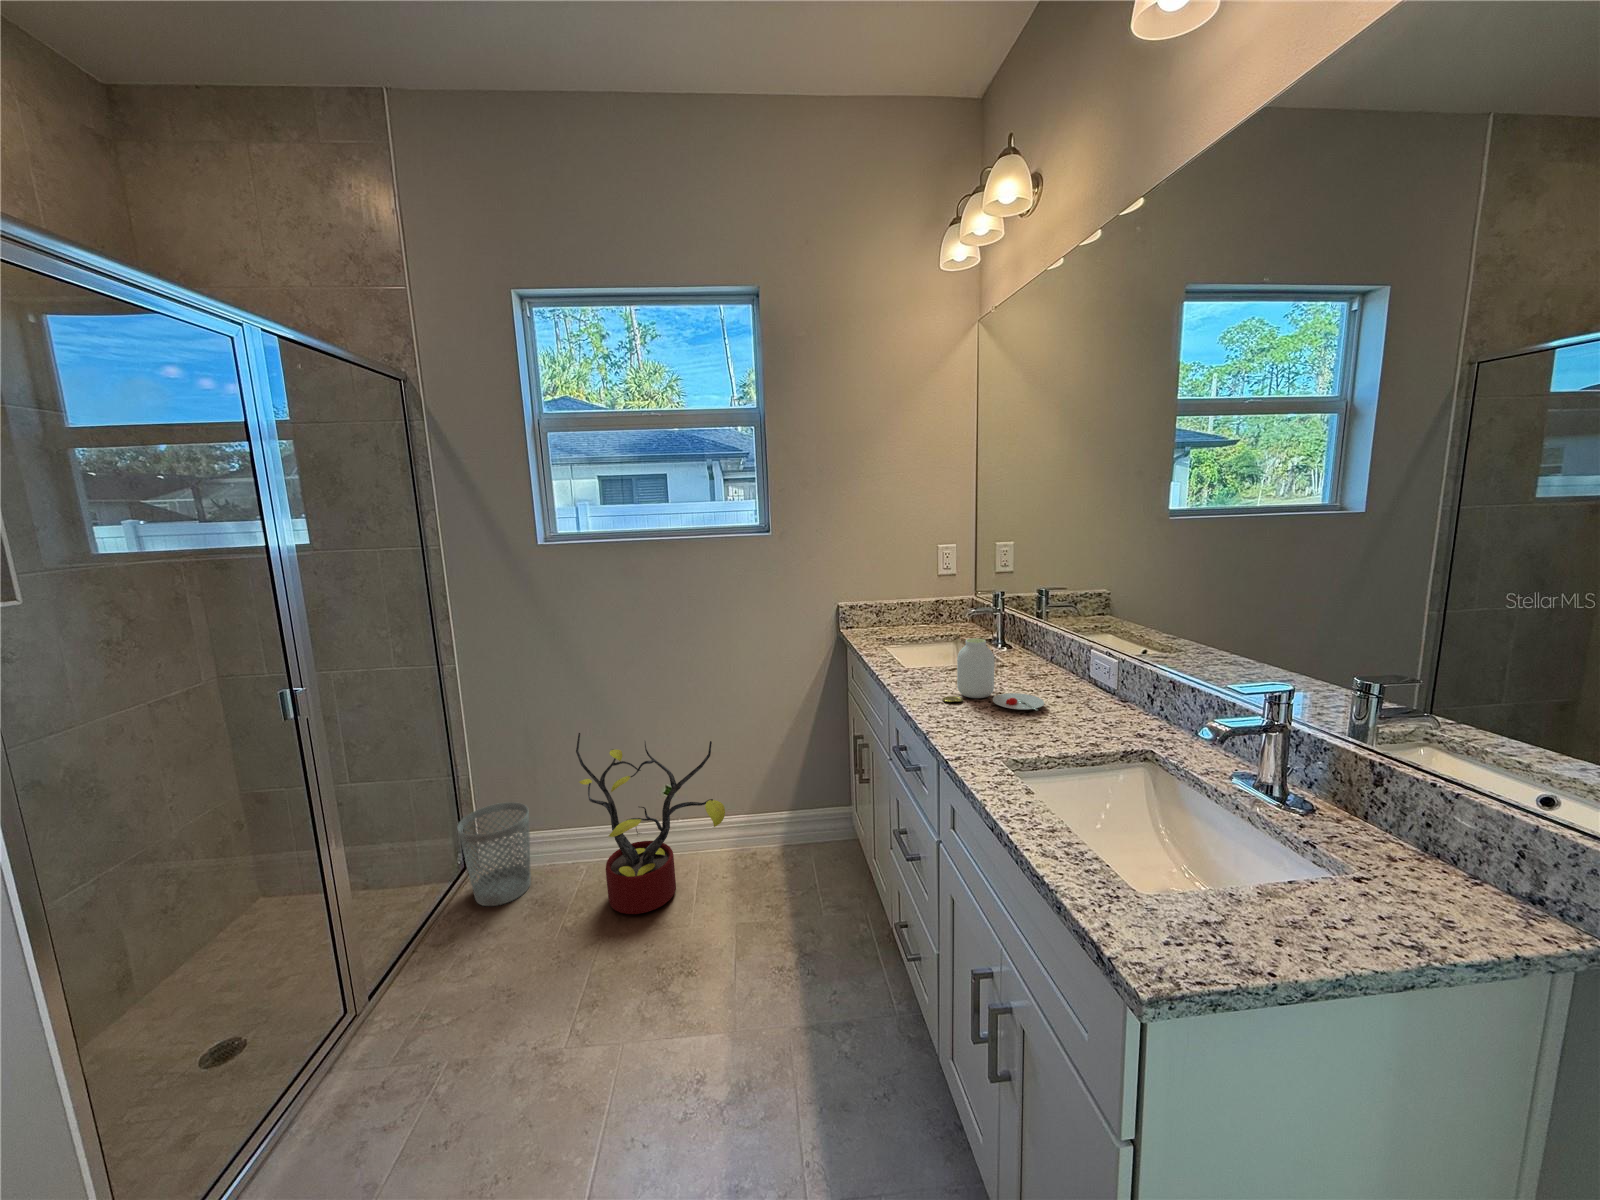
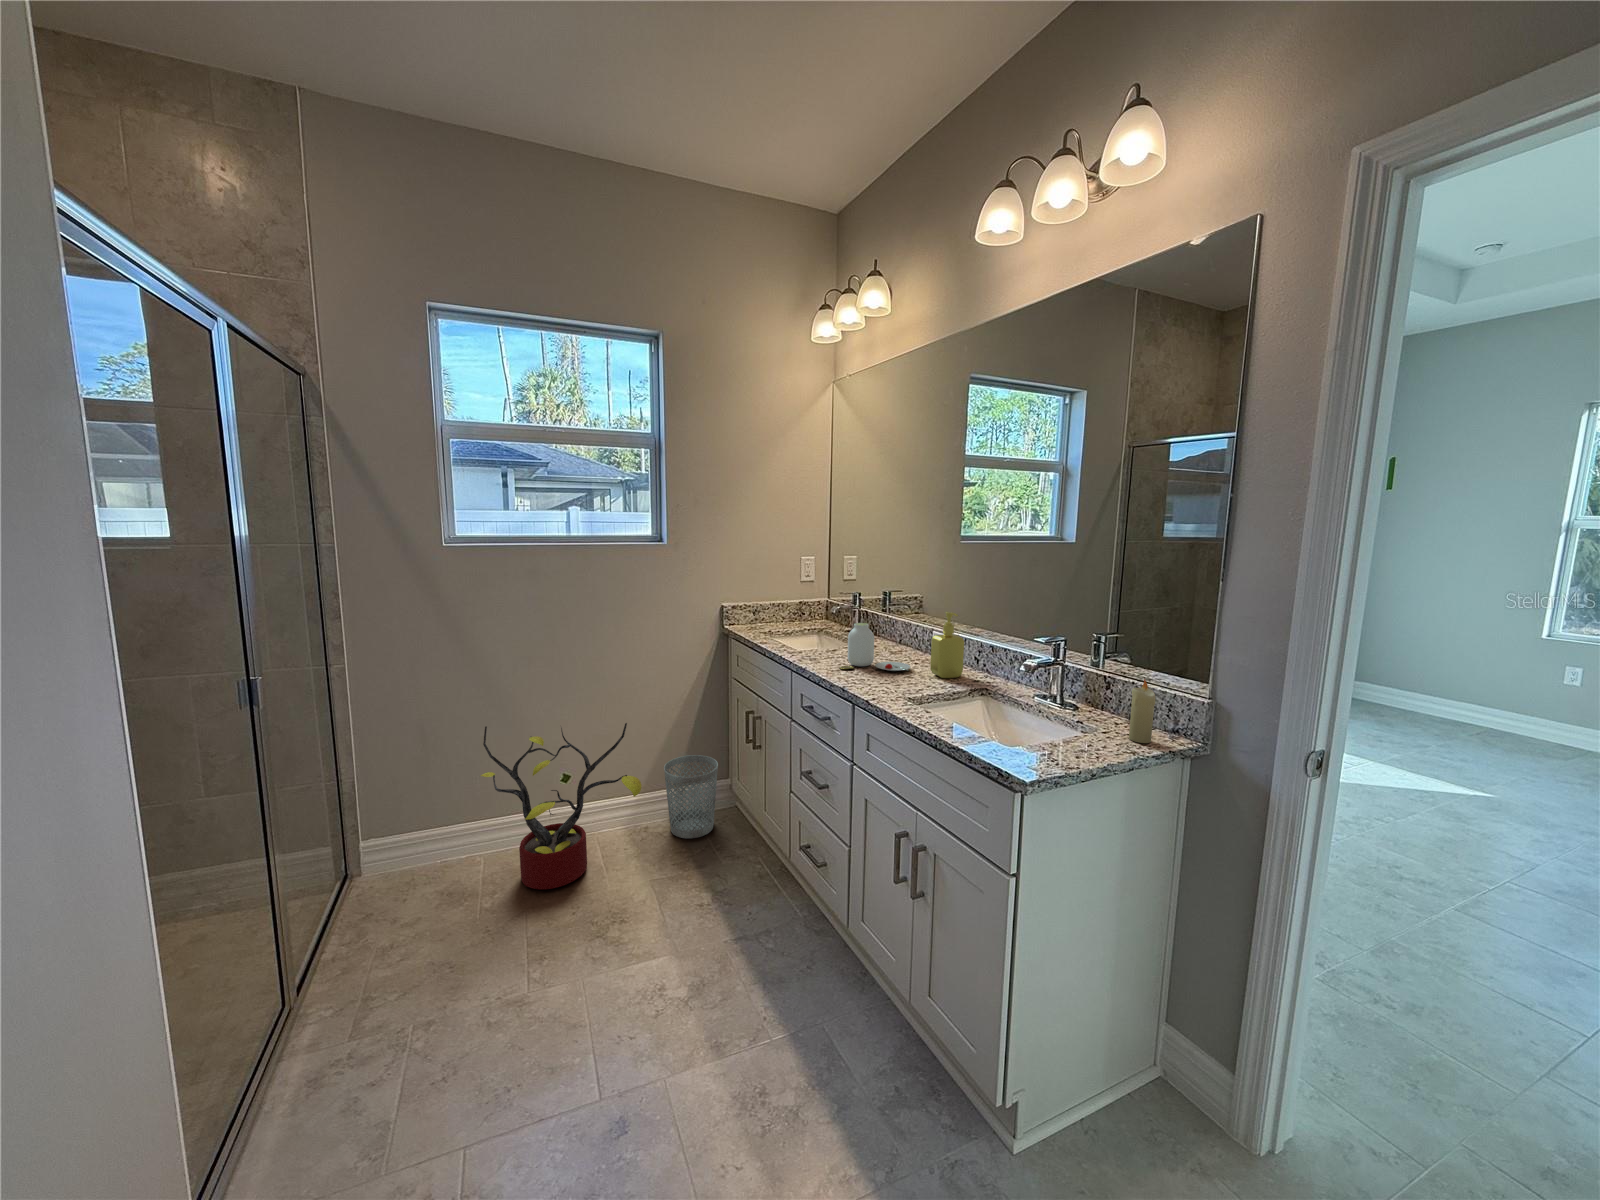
soap dispenser: none [1071,629,1124,727] -> present [930,612,964,678]
candle: none [1415,796,1482,924] -> present [1129,679,1155,743]
wastebasket: present [458,802,531,906] -> present [664,755,718,838]

